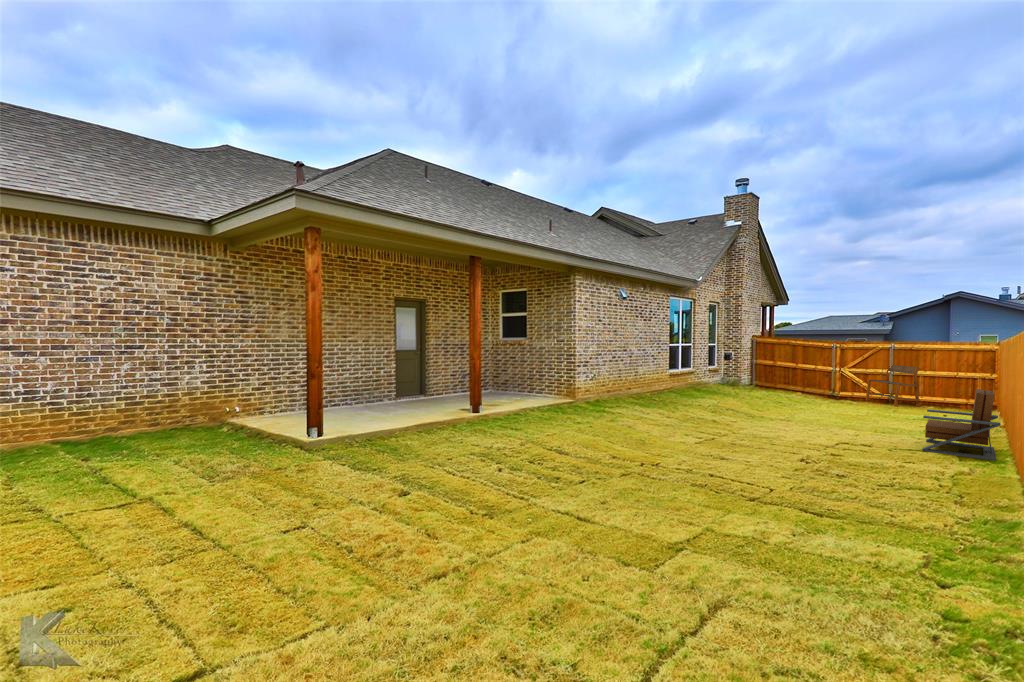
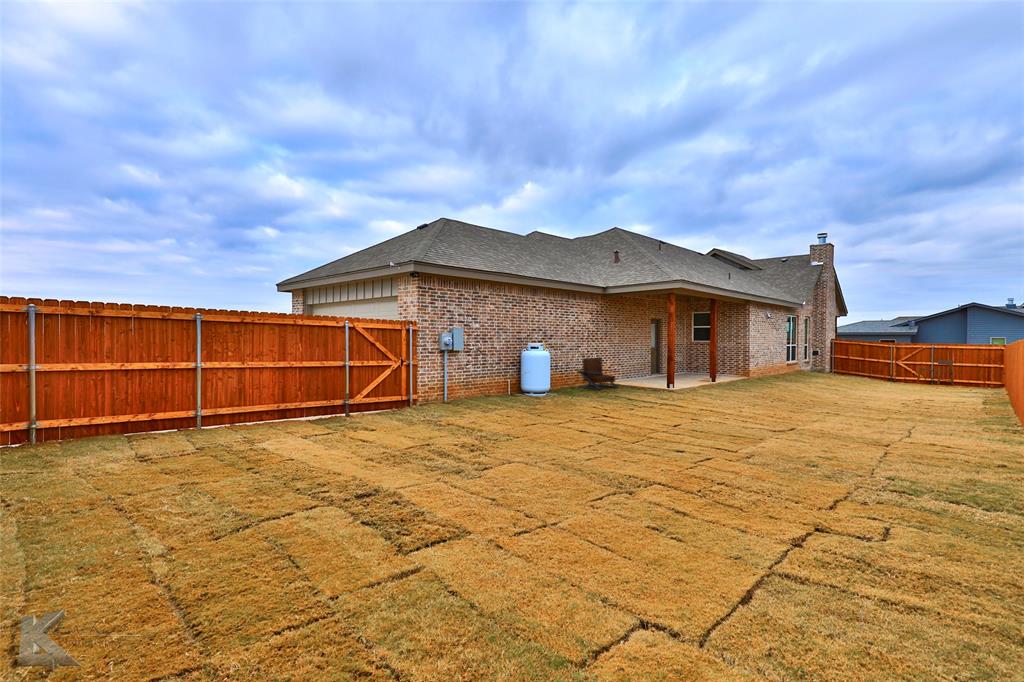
lounge chair: present [922,389,1001,461] -> present [578,358,618,390]

